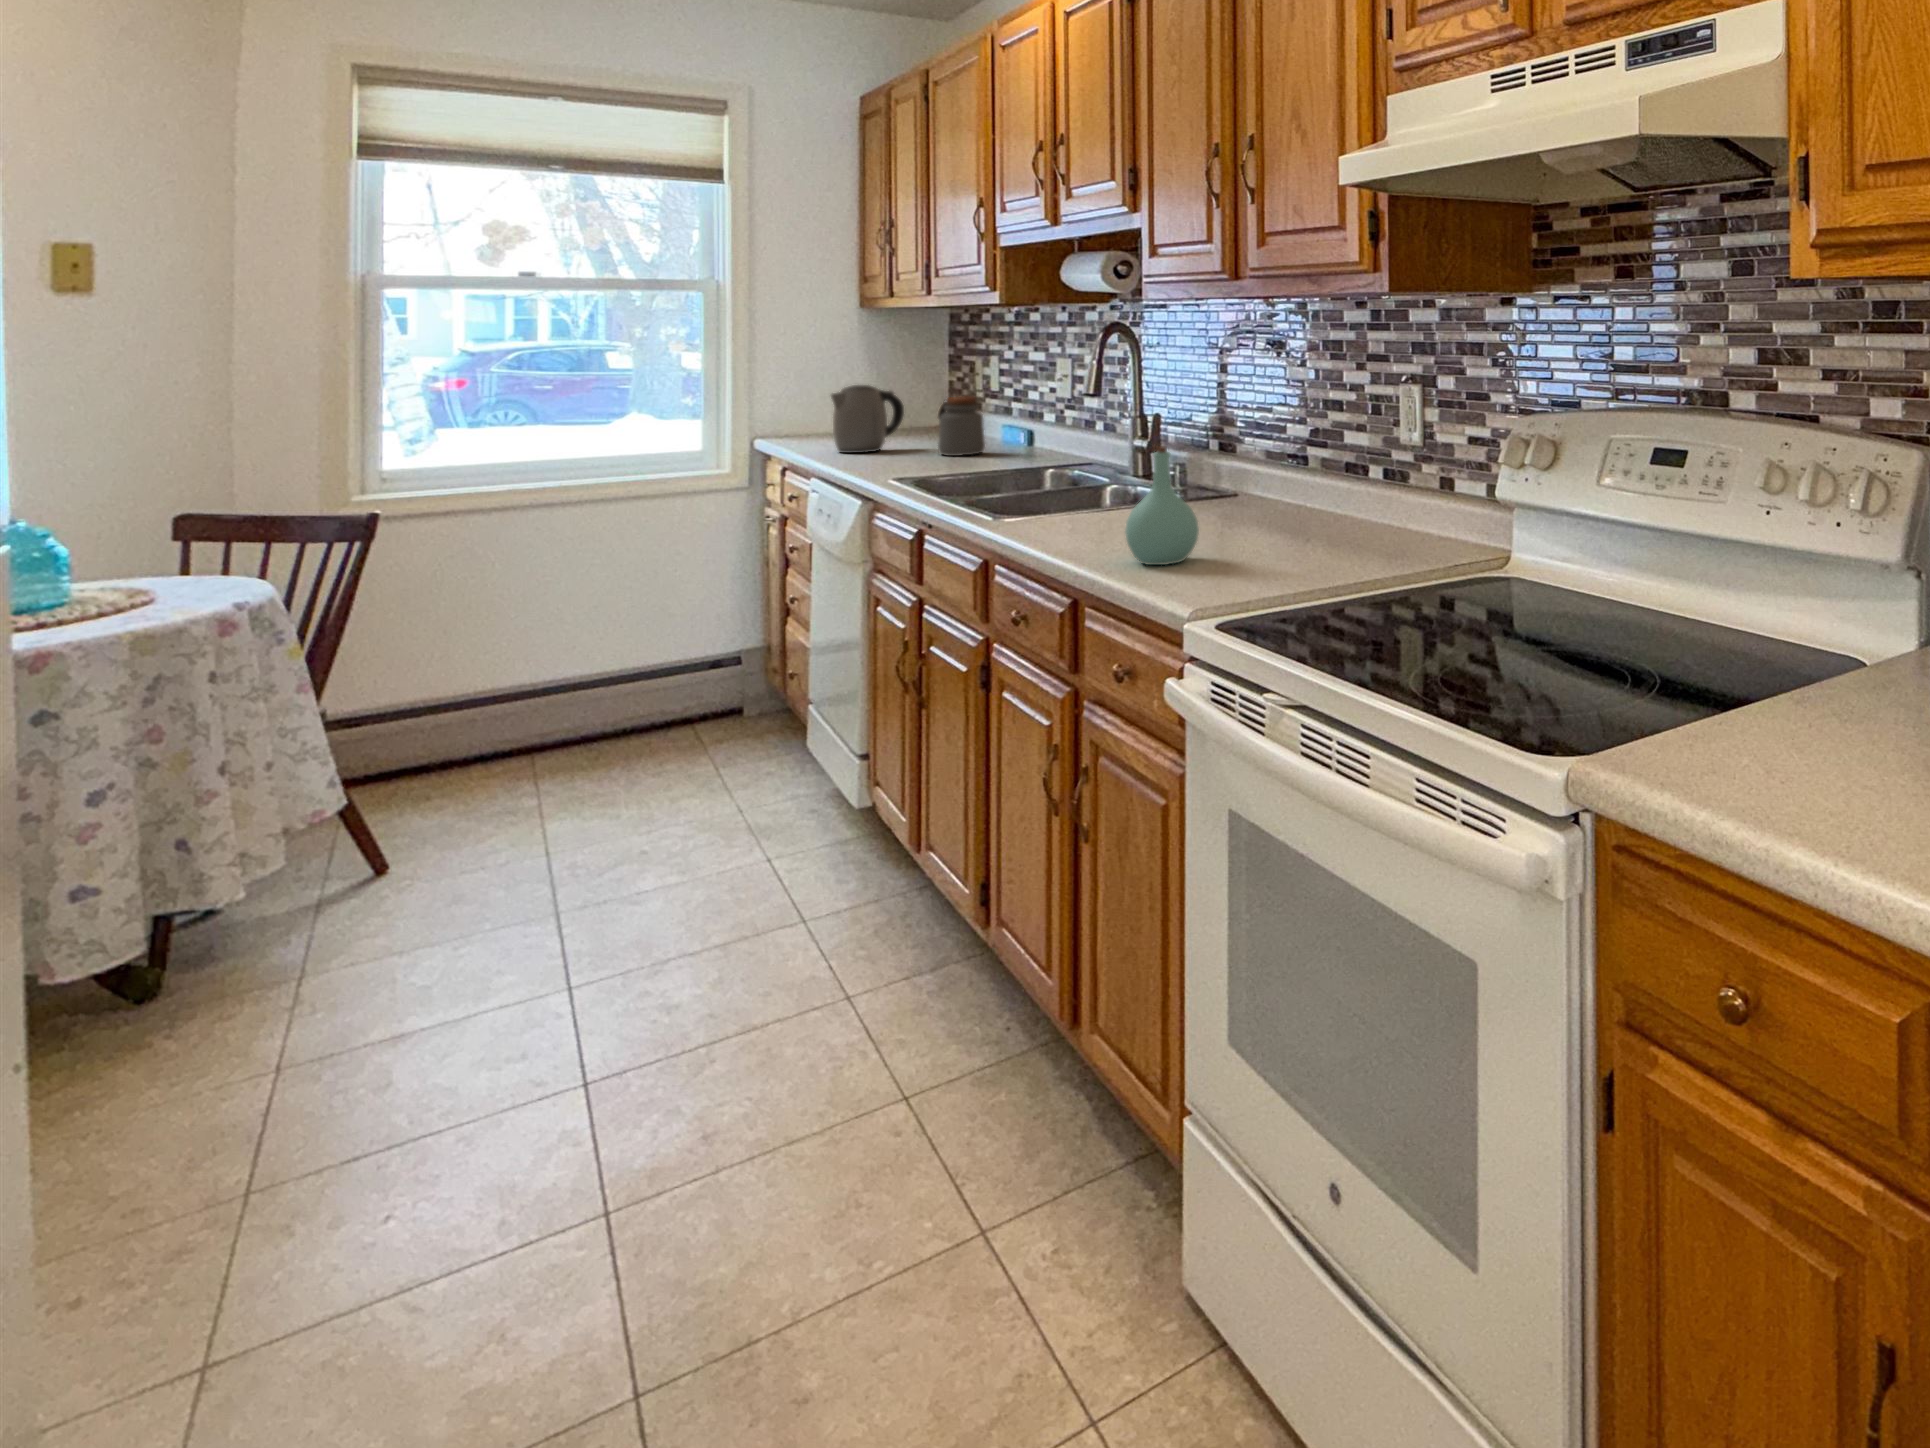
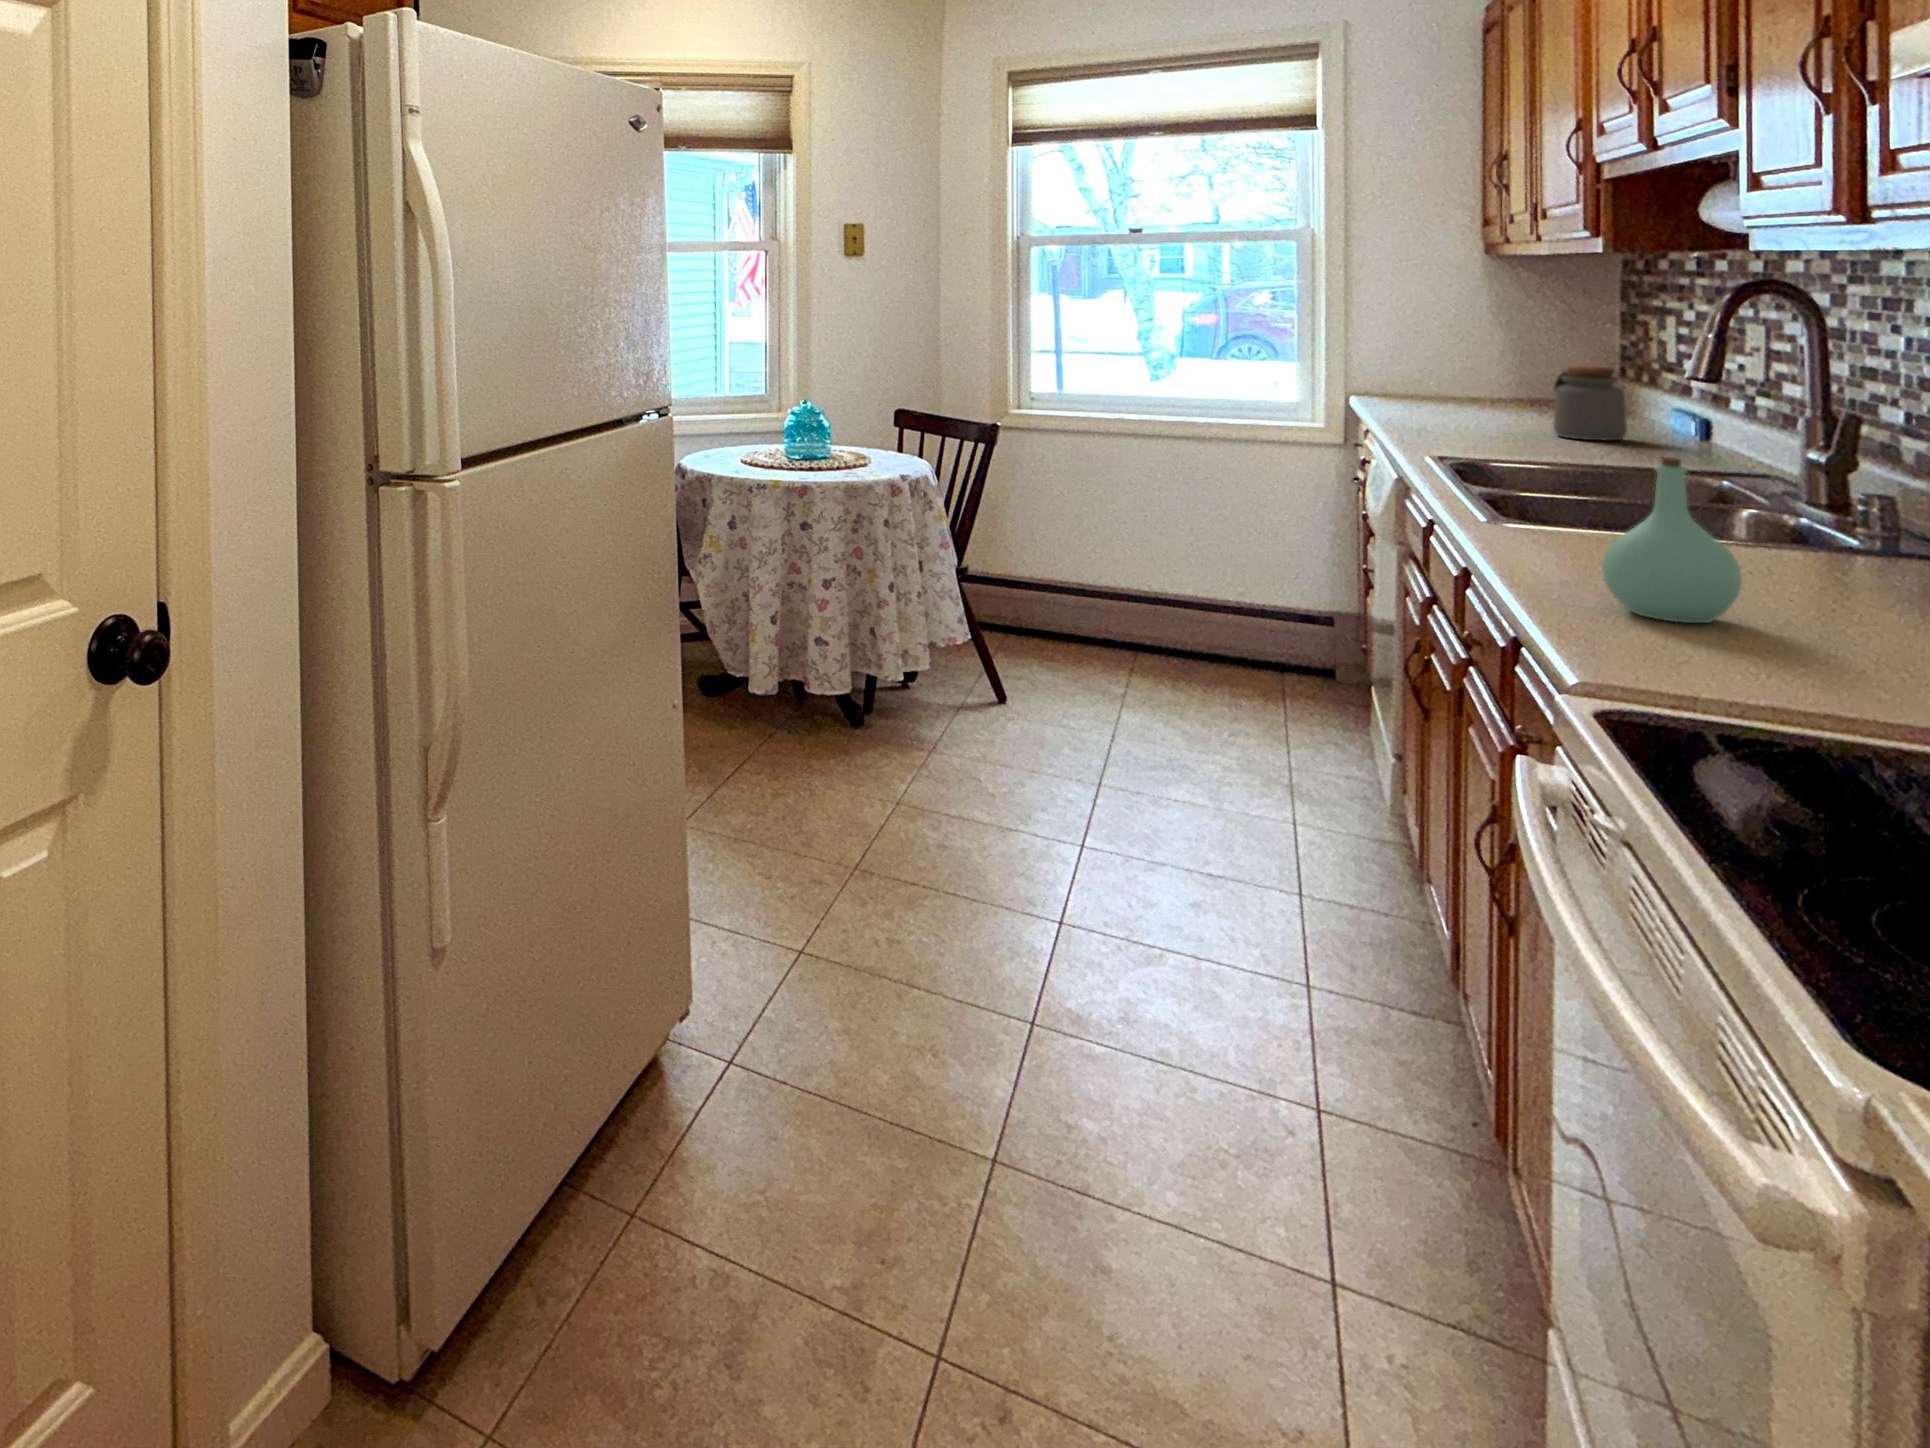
kettle: present [831,385,904,453] -> none [1414,345,1516,422]

